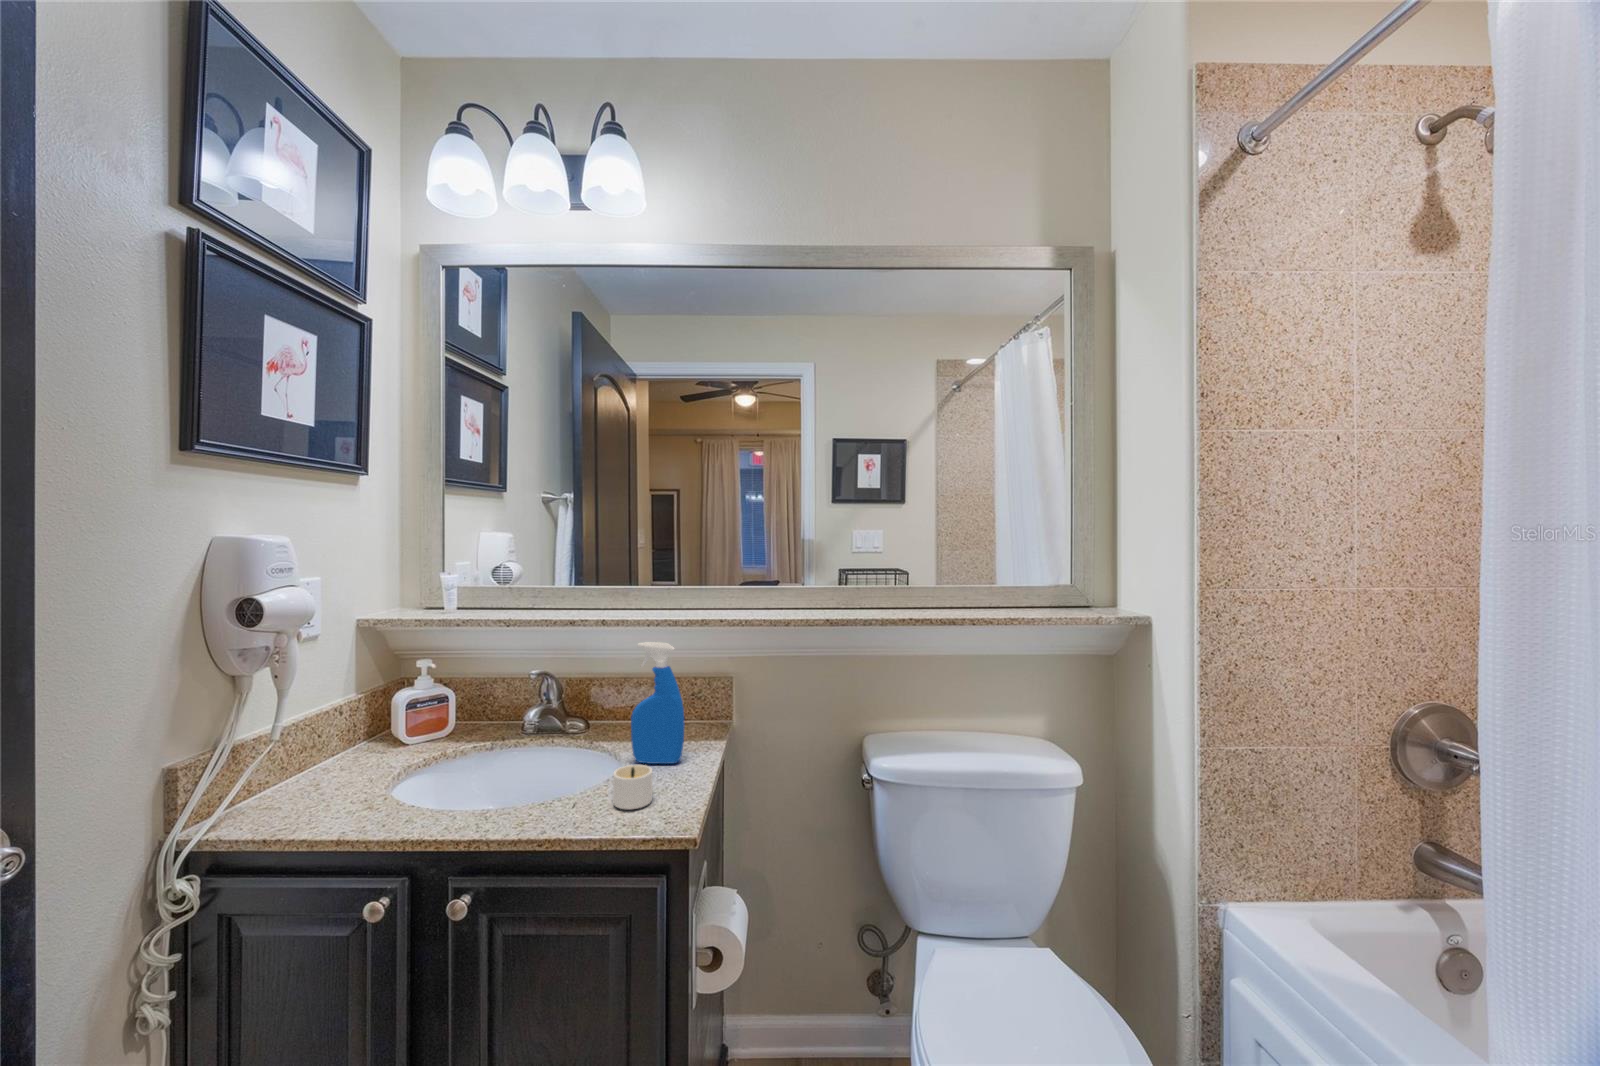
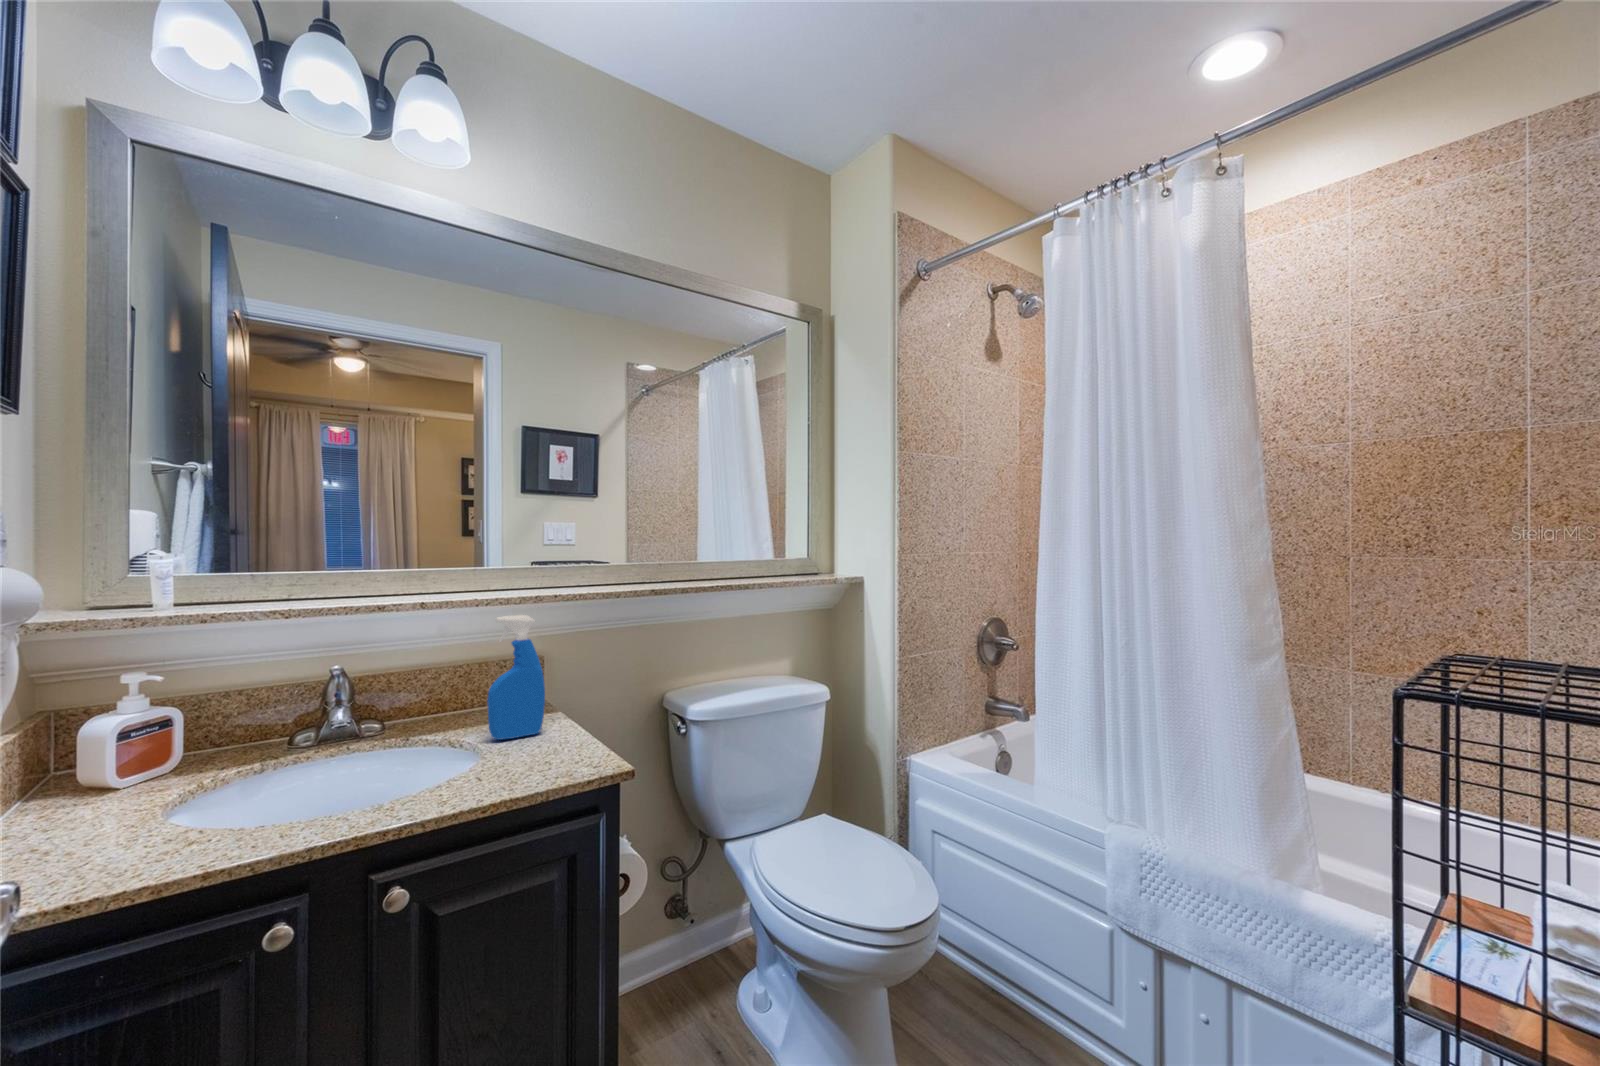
candle: present [613,765,652,809] -> none [521,728,578,769]

